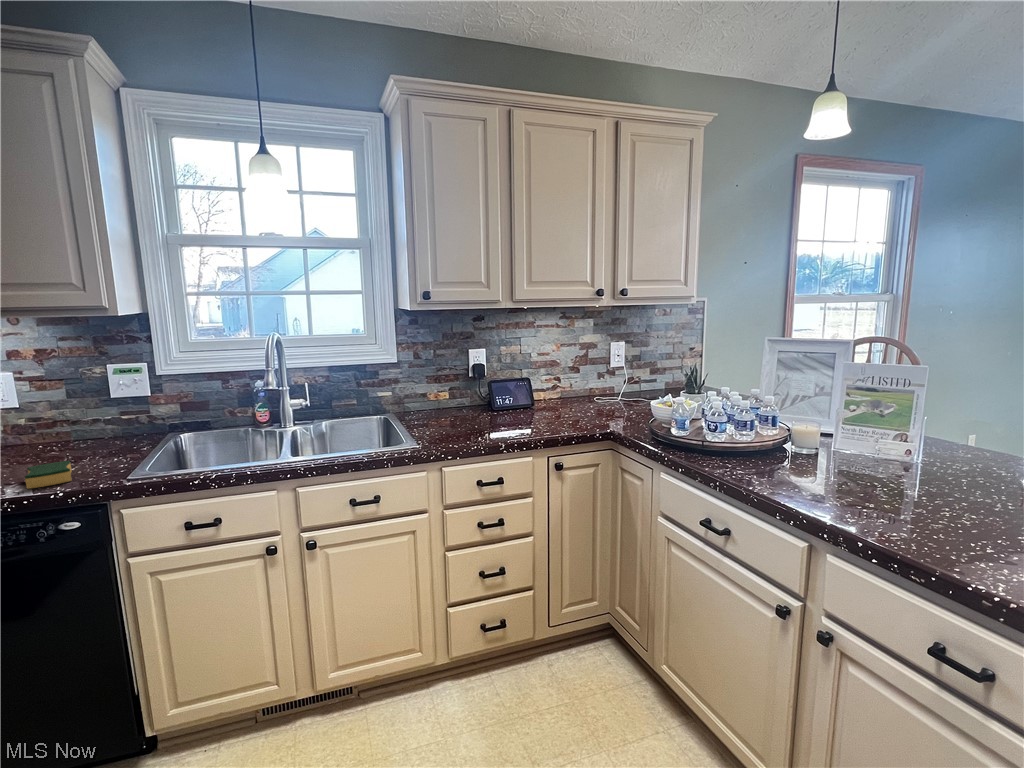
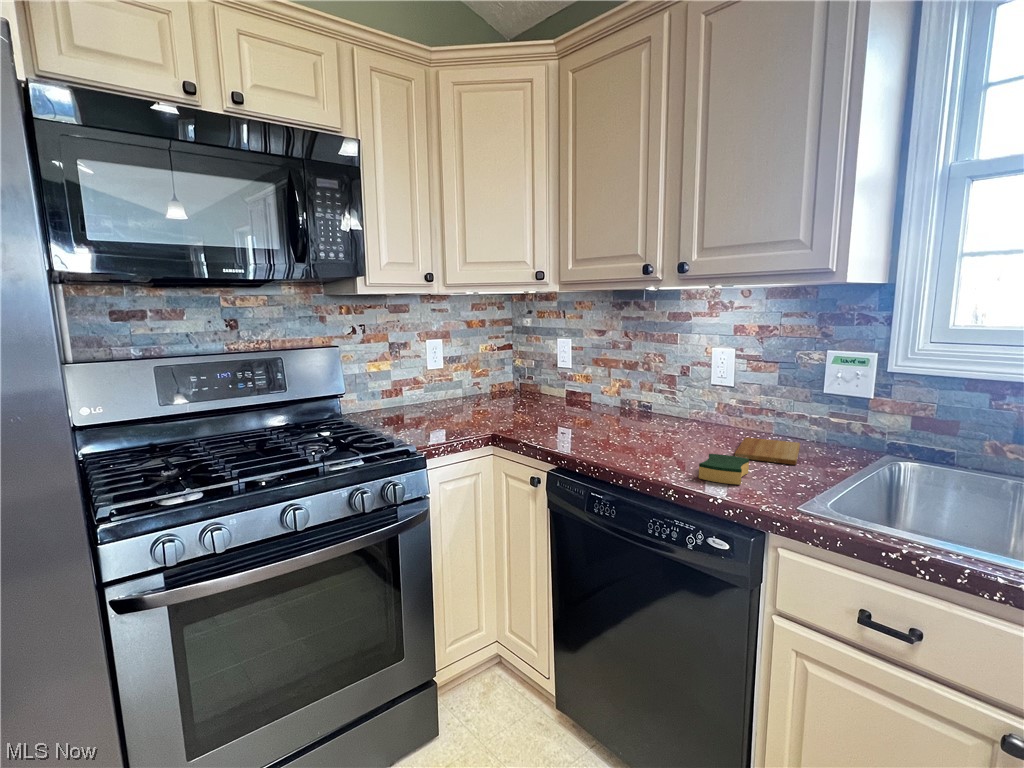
cutting board: none [47,441,108,466] -> present [735,437,800,465]

